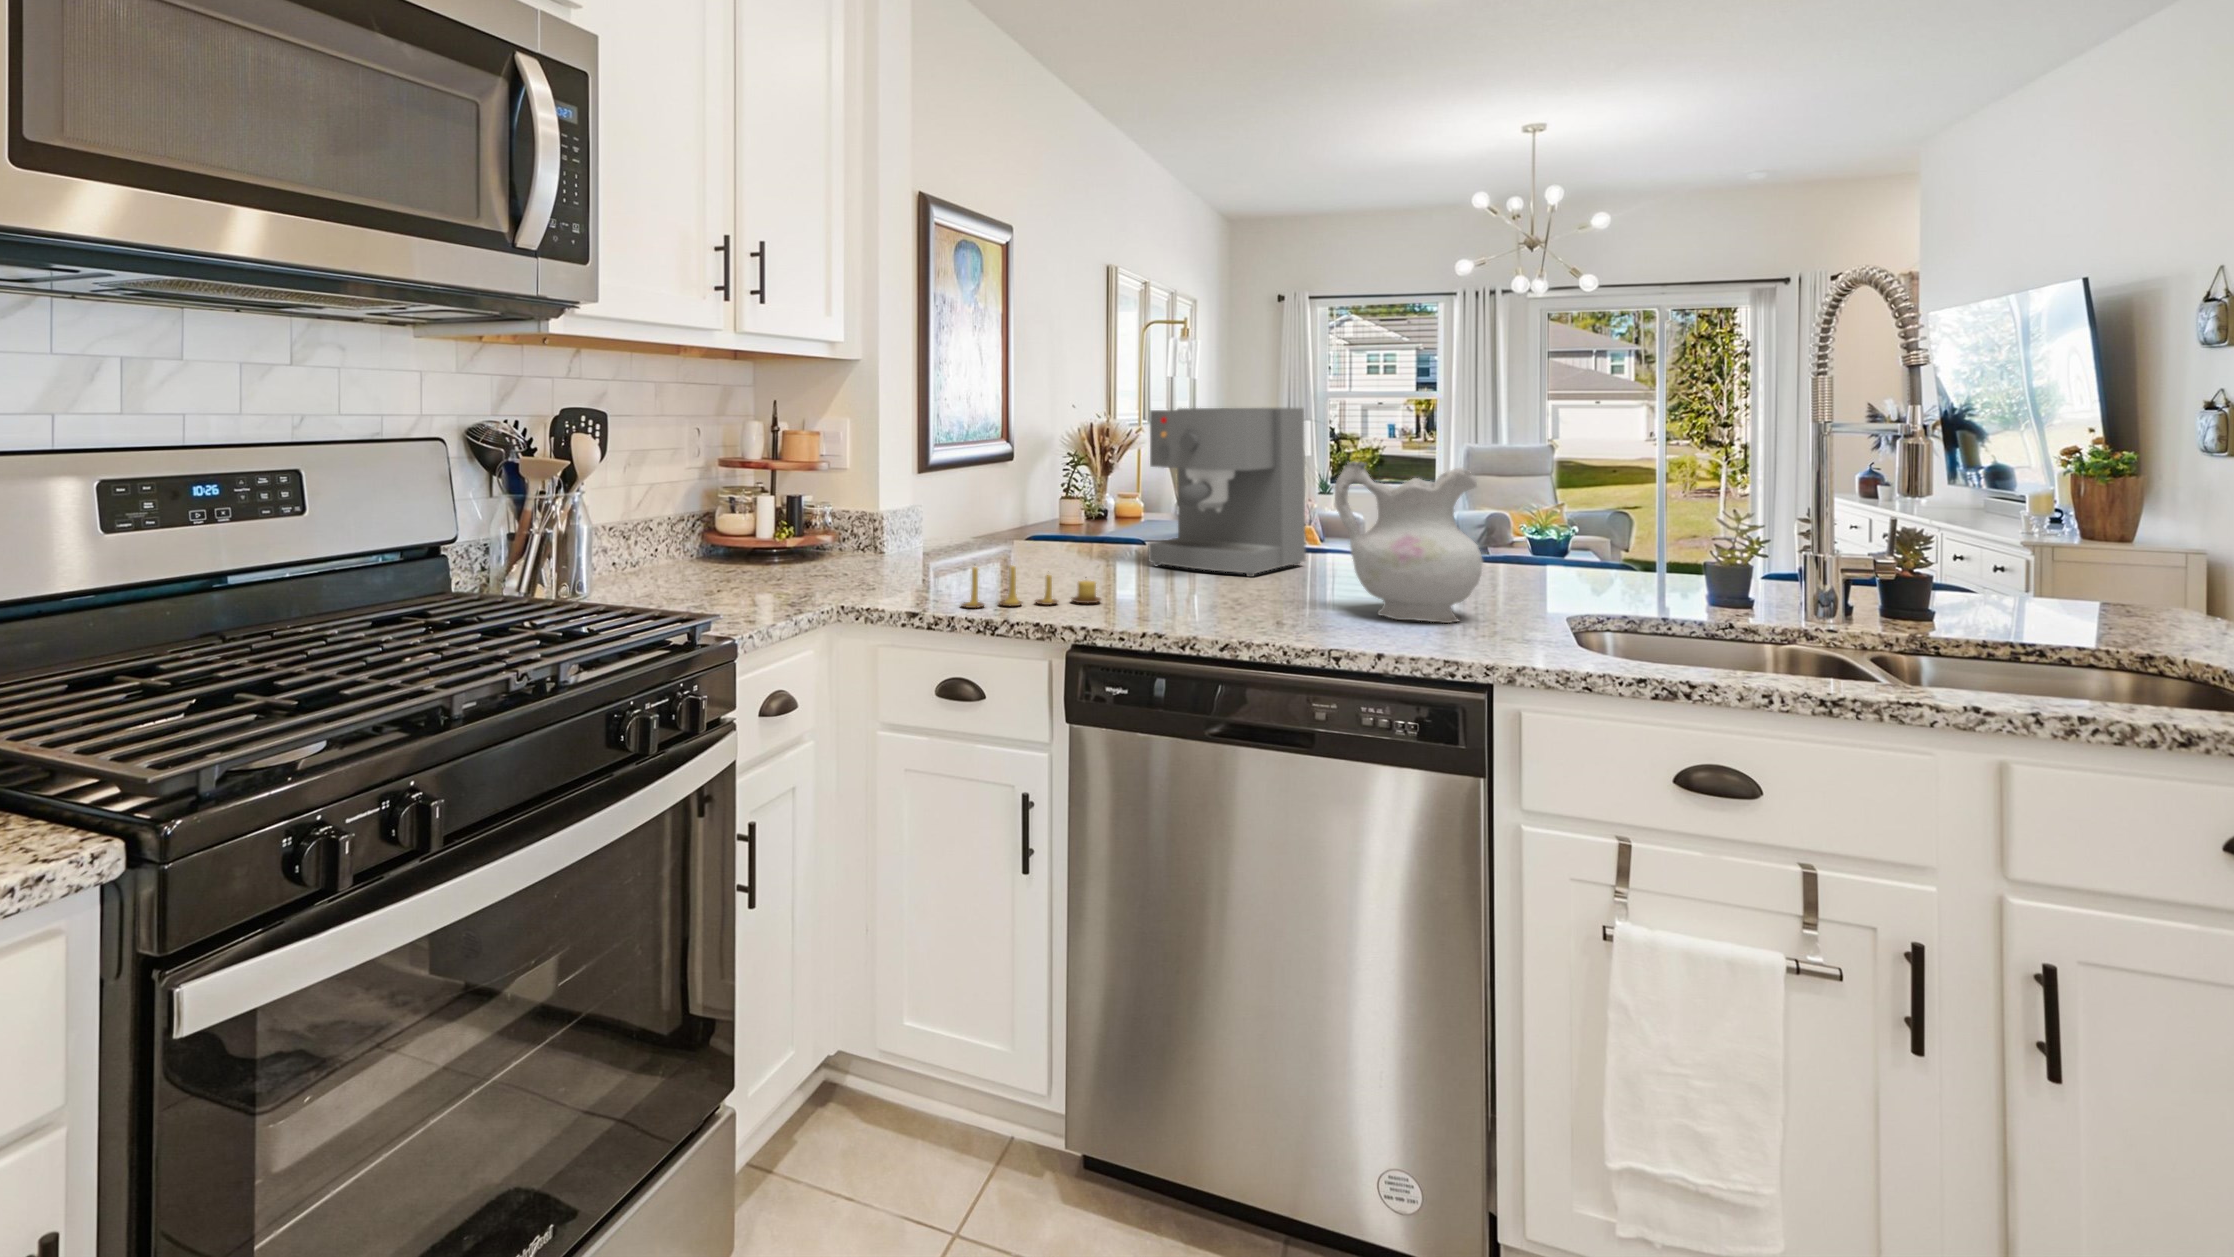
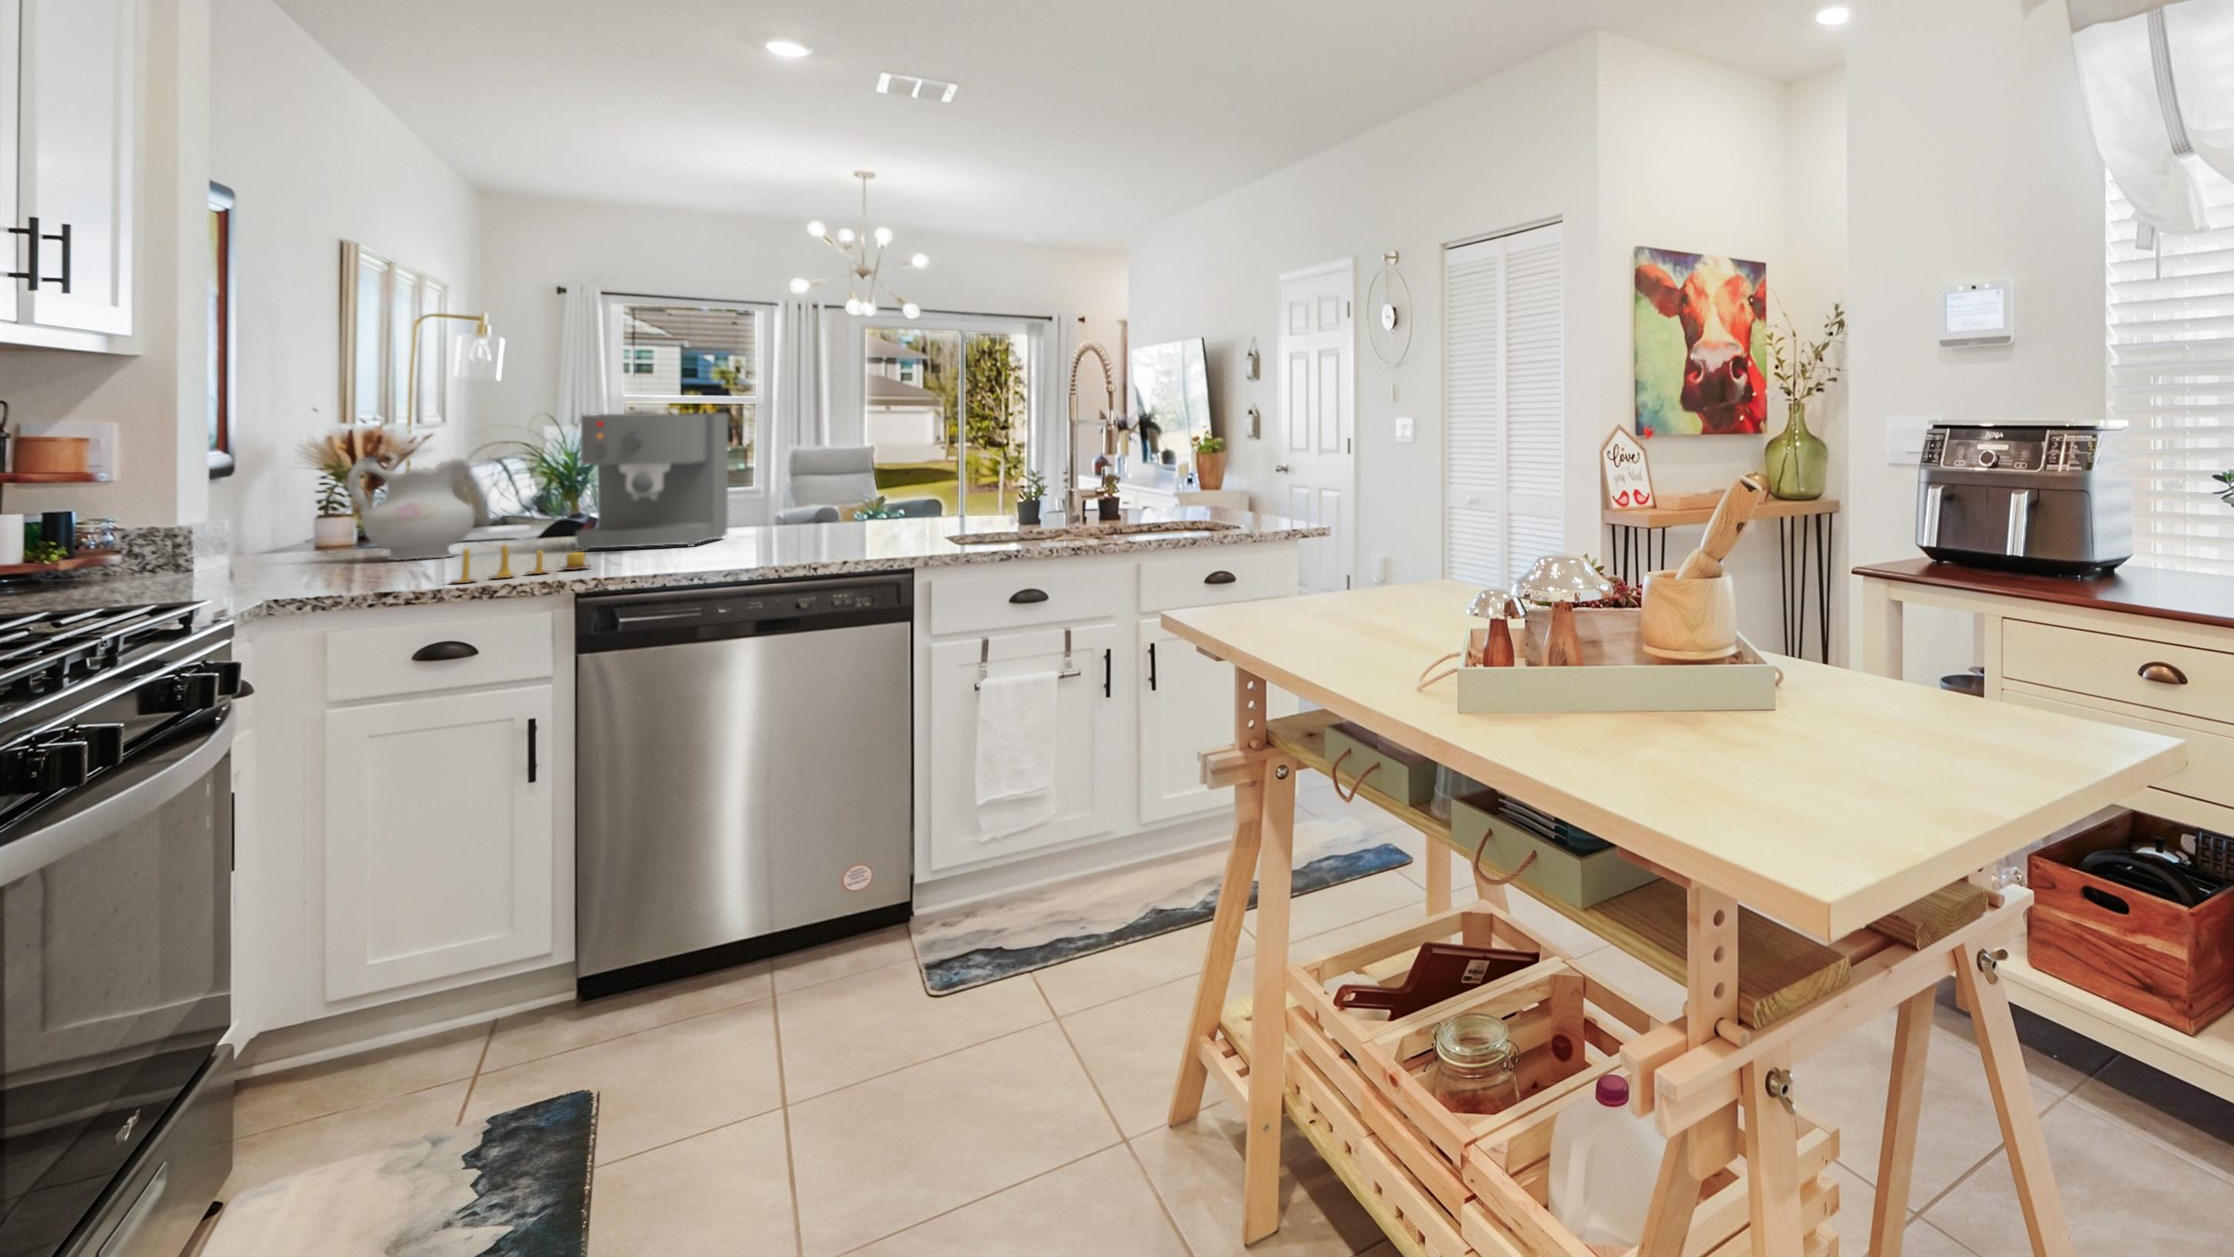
ceramic pitcher: present [1335,462,1483,623] -> present [348,457,474,560]

